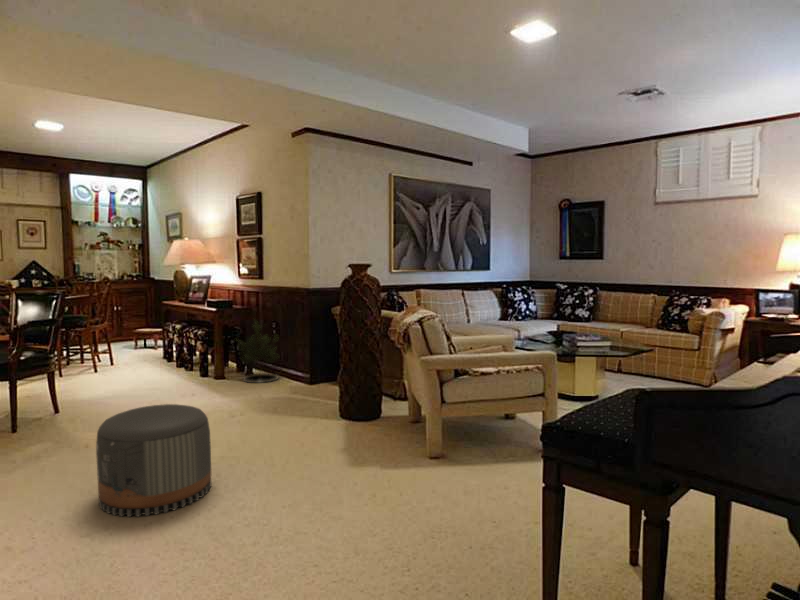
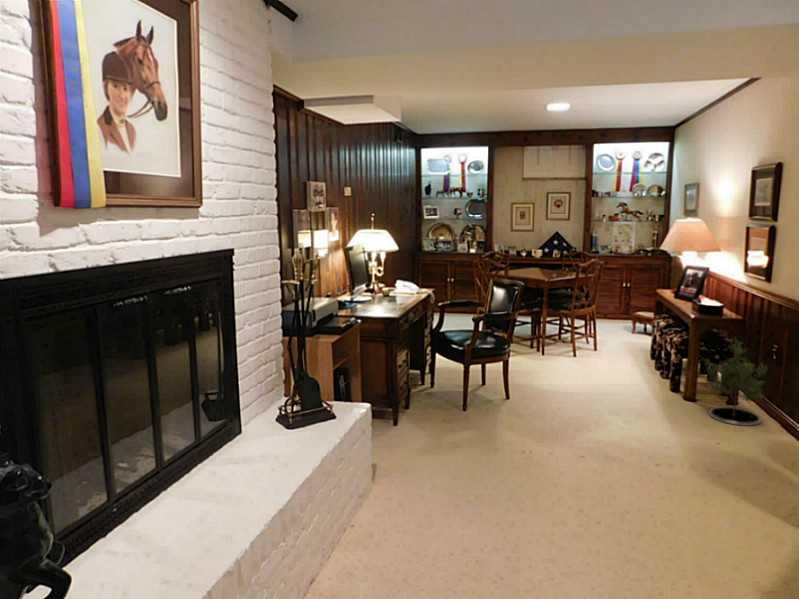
pouf: present [96,404,211,517] -> none [446,444,554,570]

